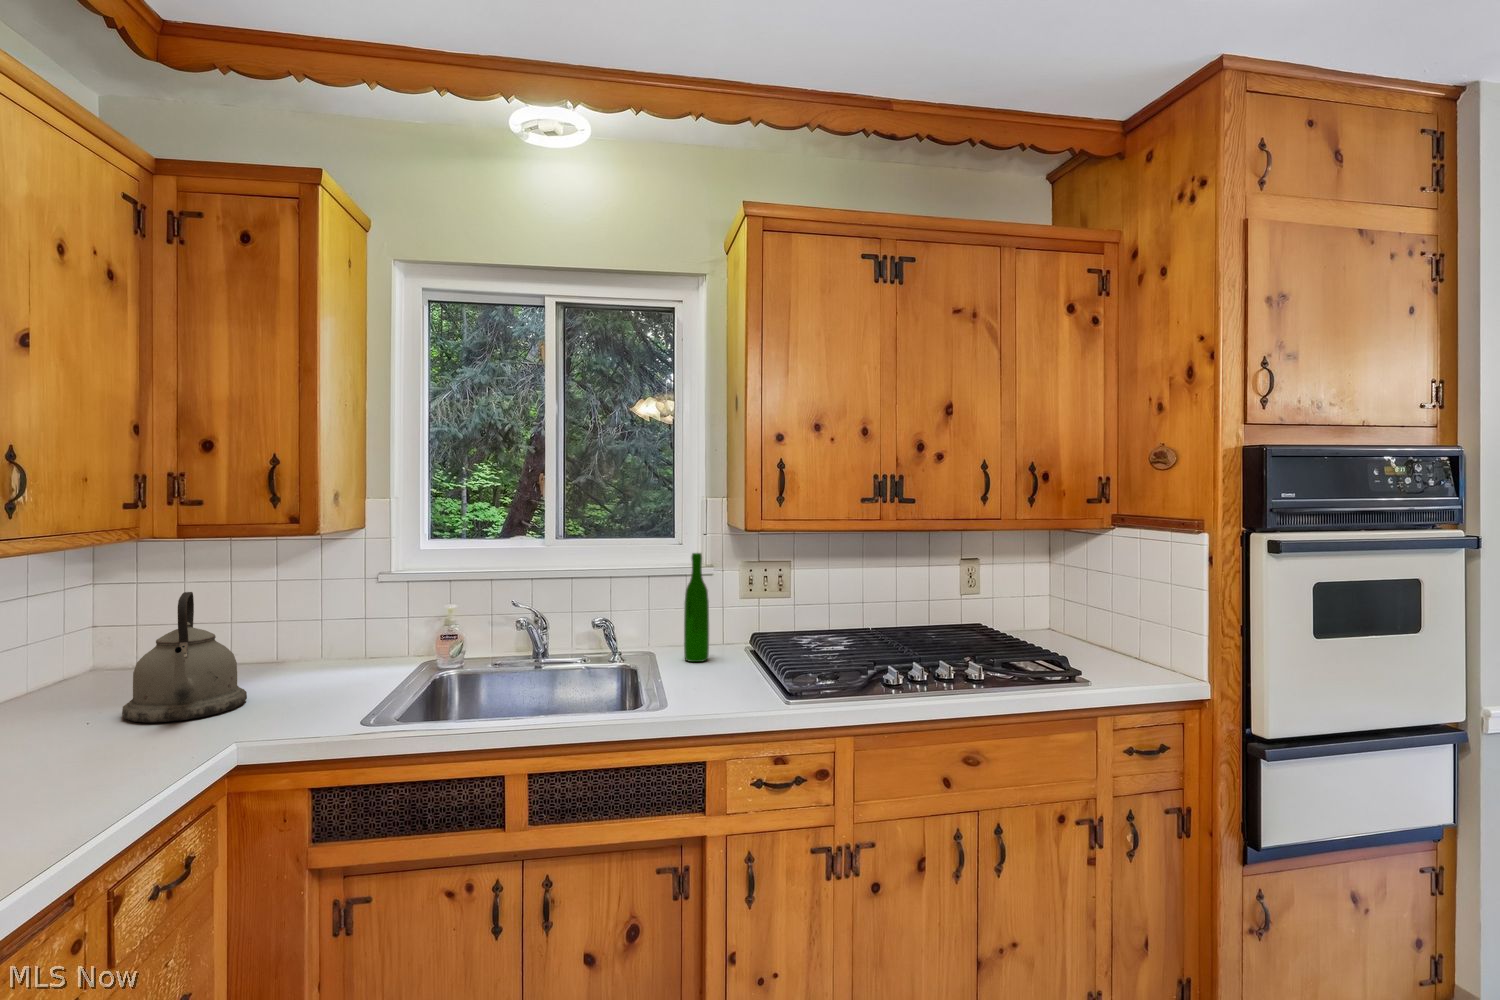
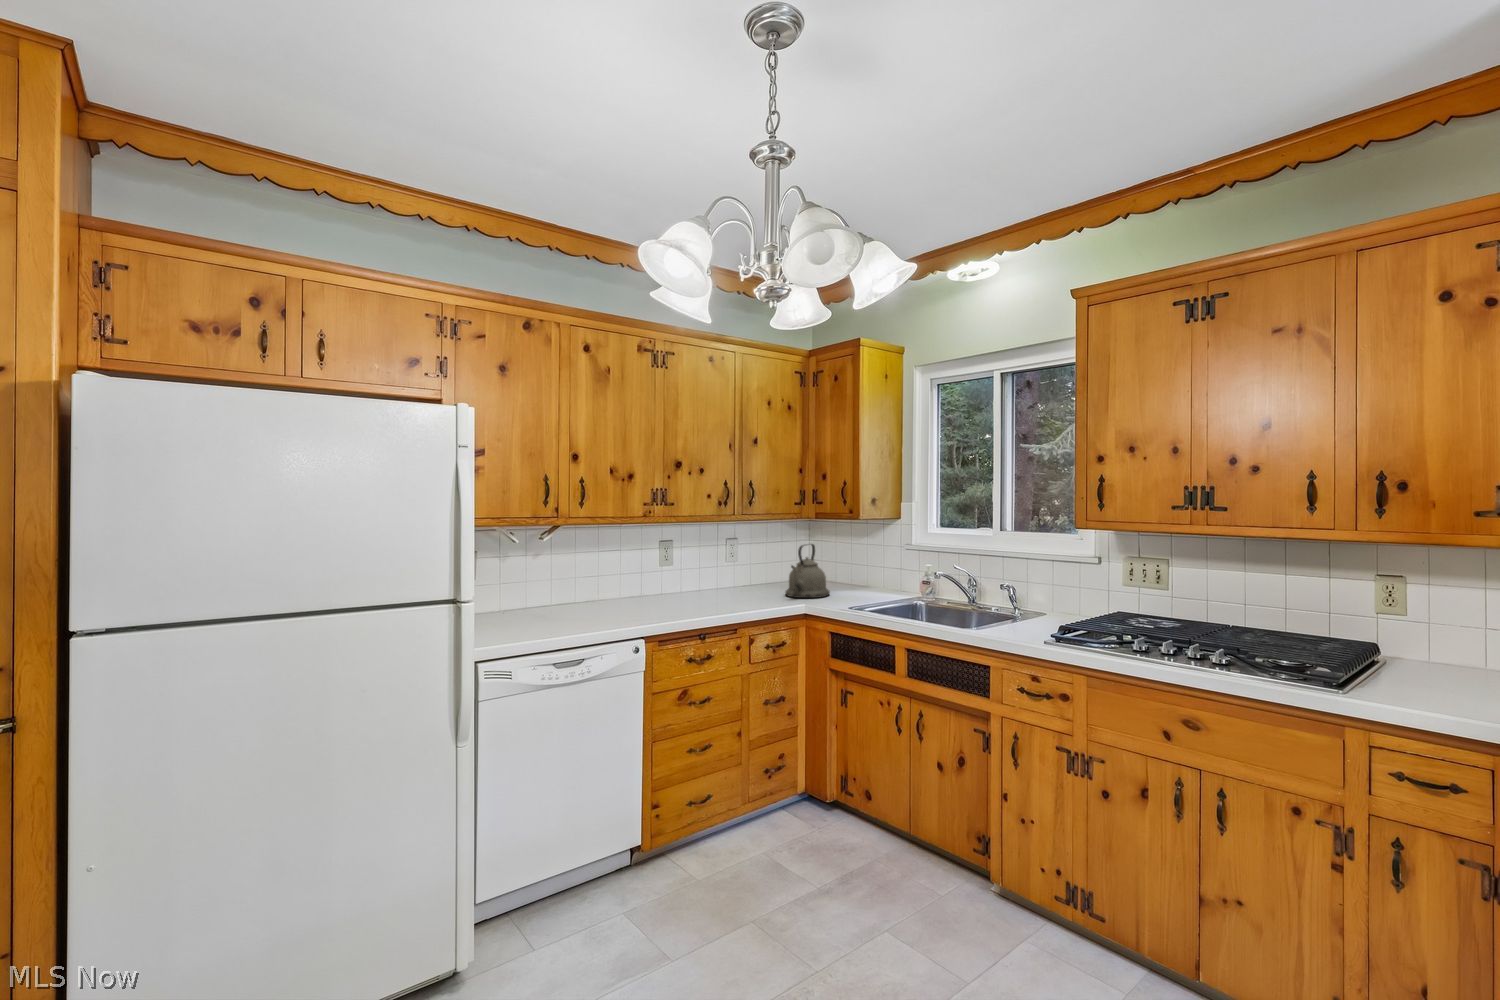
wine bottle: present [684,553,709,662] -> none [1055,542,1074,620]

